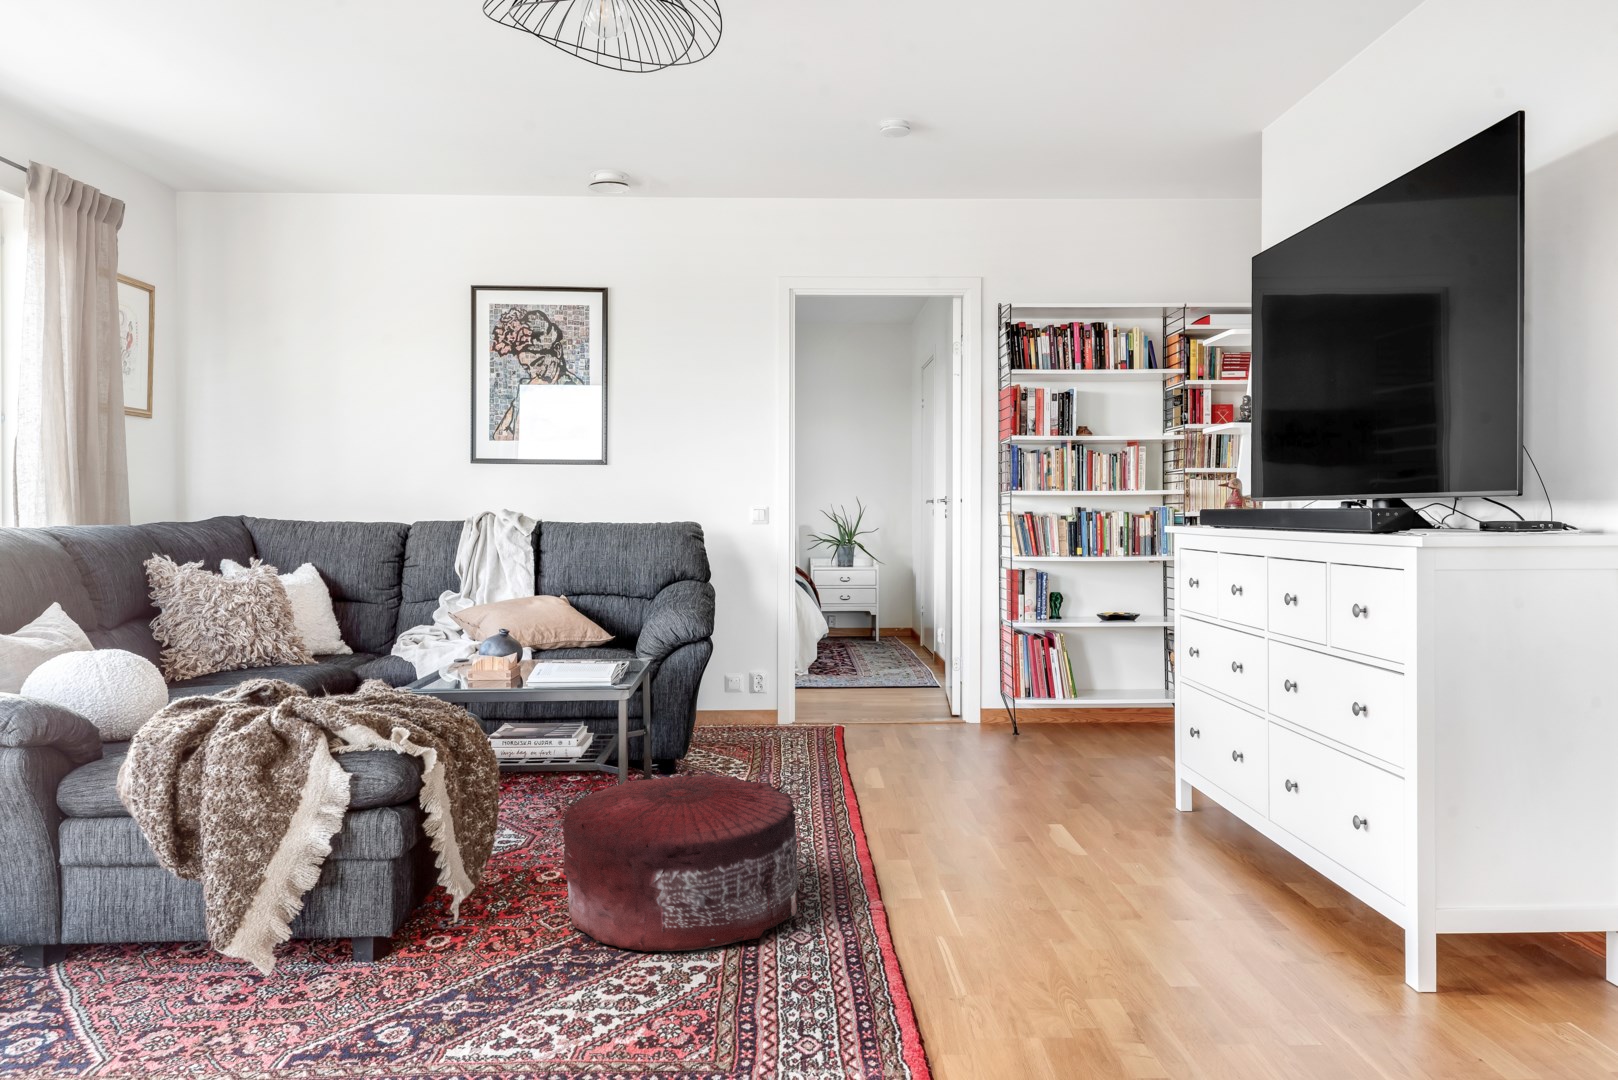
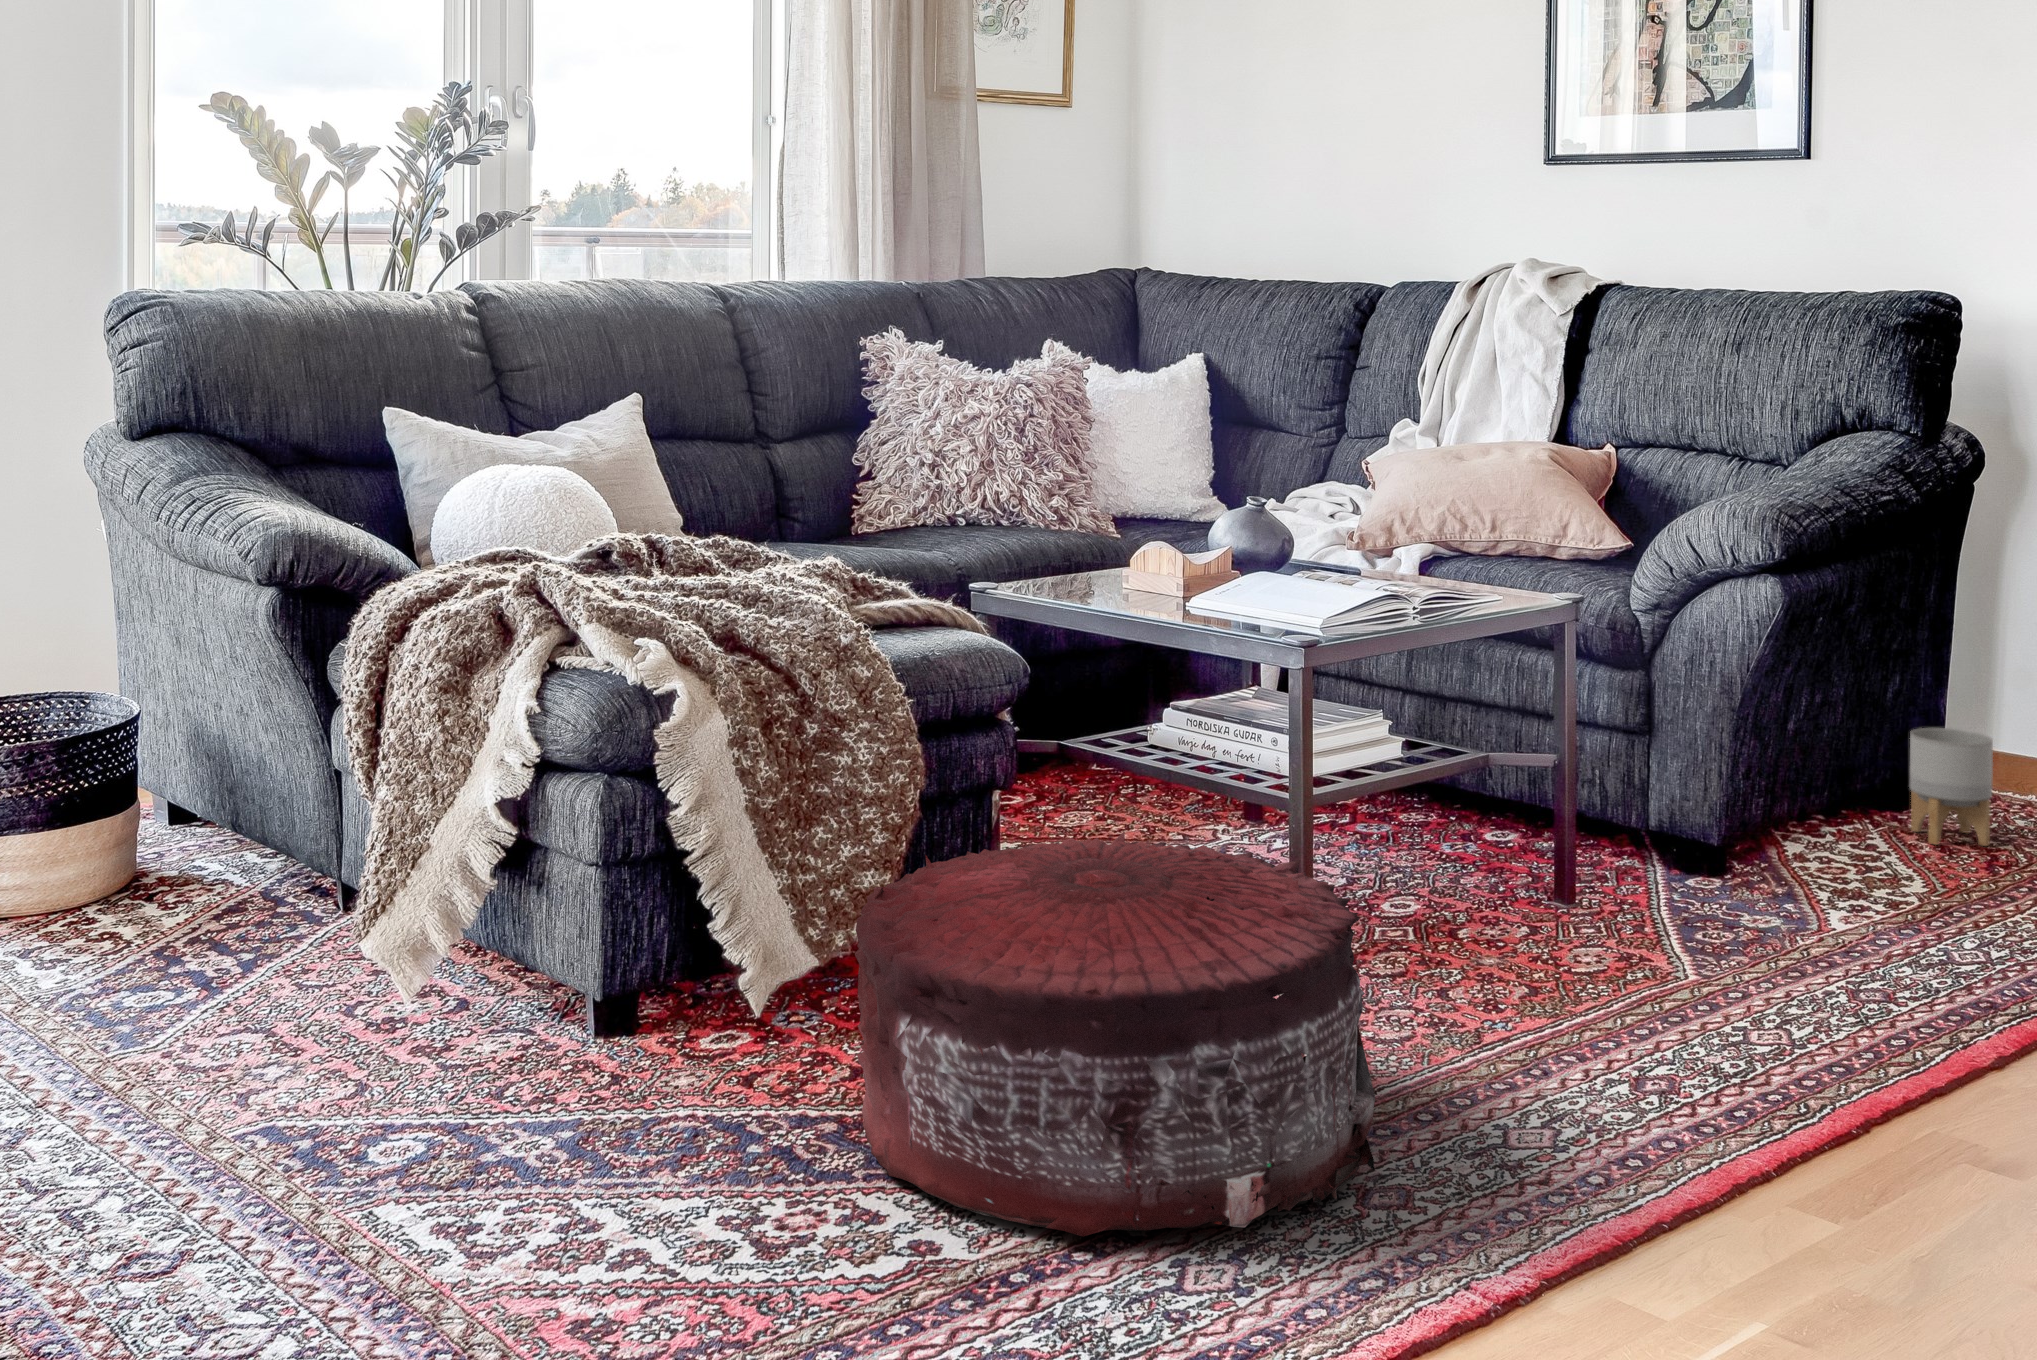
planter: none [708,695,738,742] -> present [1909,728,1993,846]

